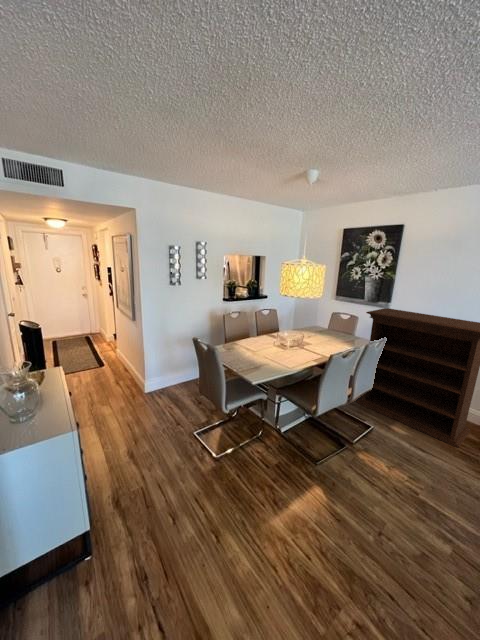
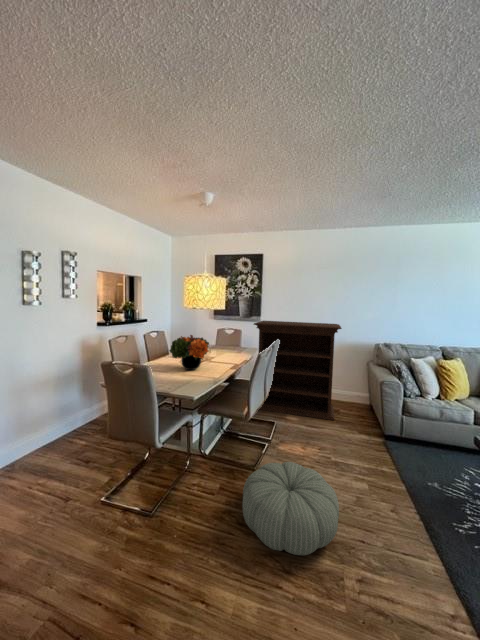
flower arrangement: none [257,320,296,354] -> present [169,335,209,370]
pouf: none [274,463,376,568] -> present [242,462,339,555]

